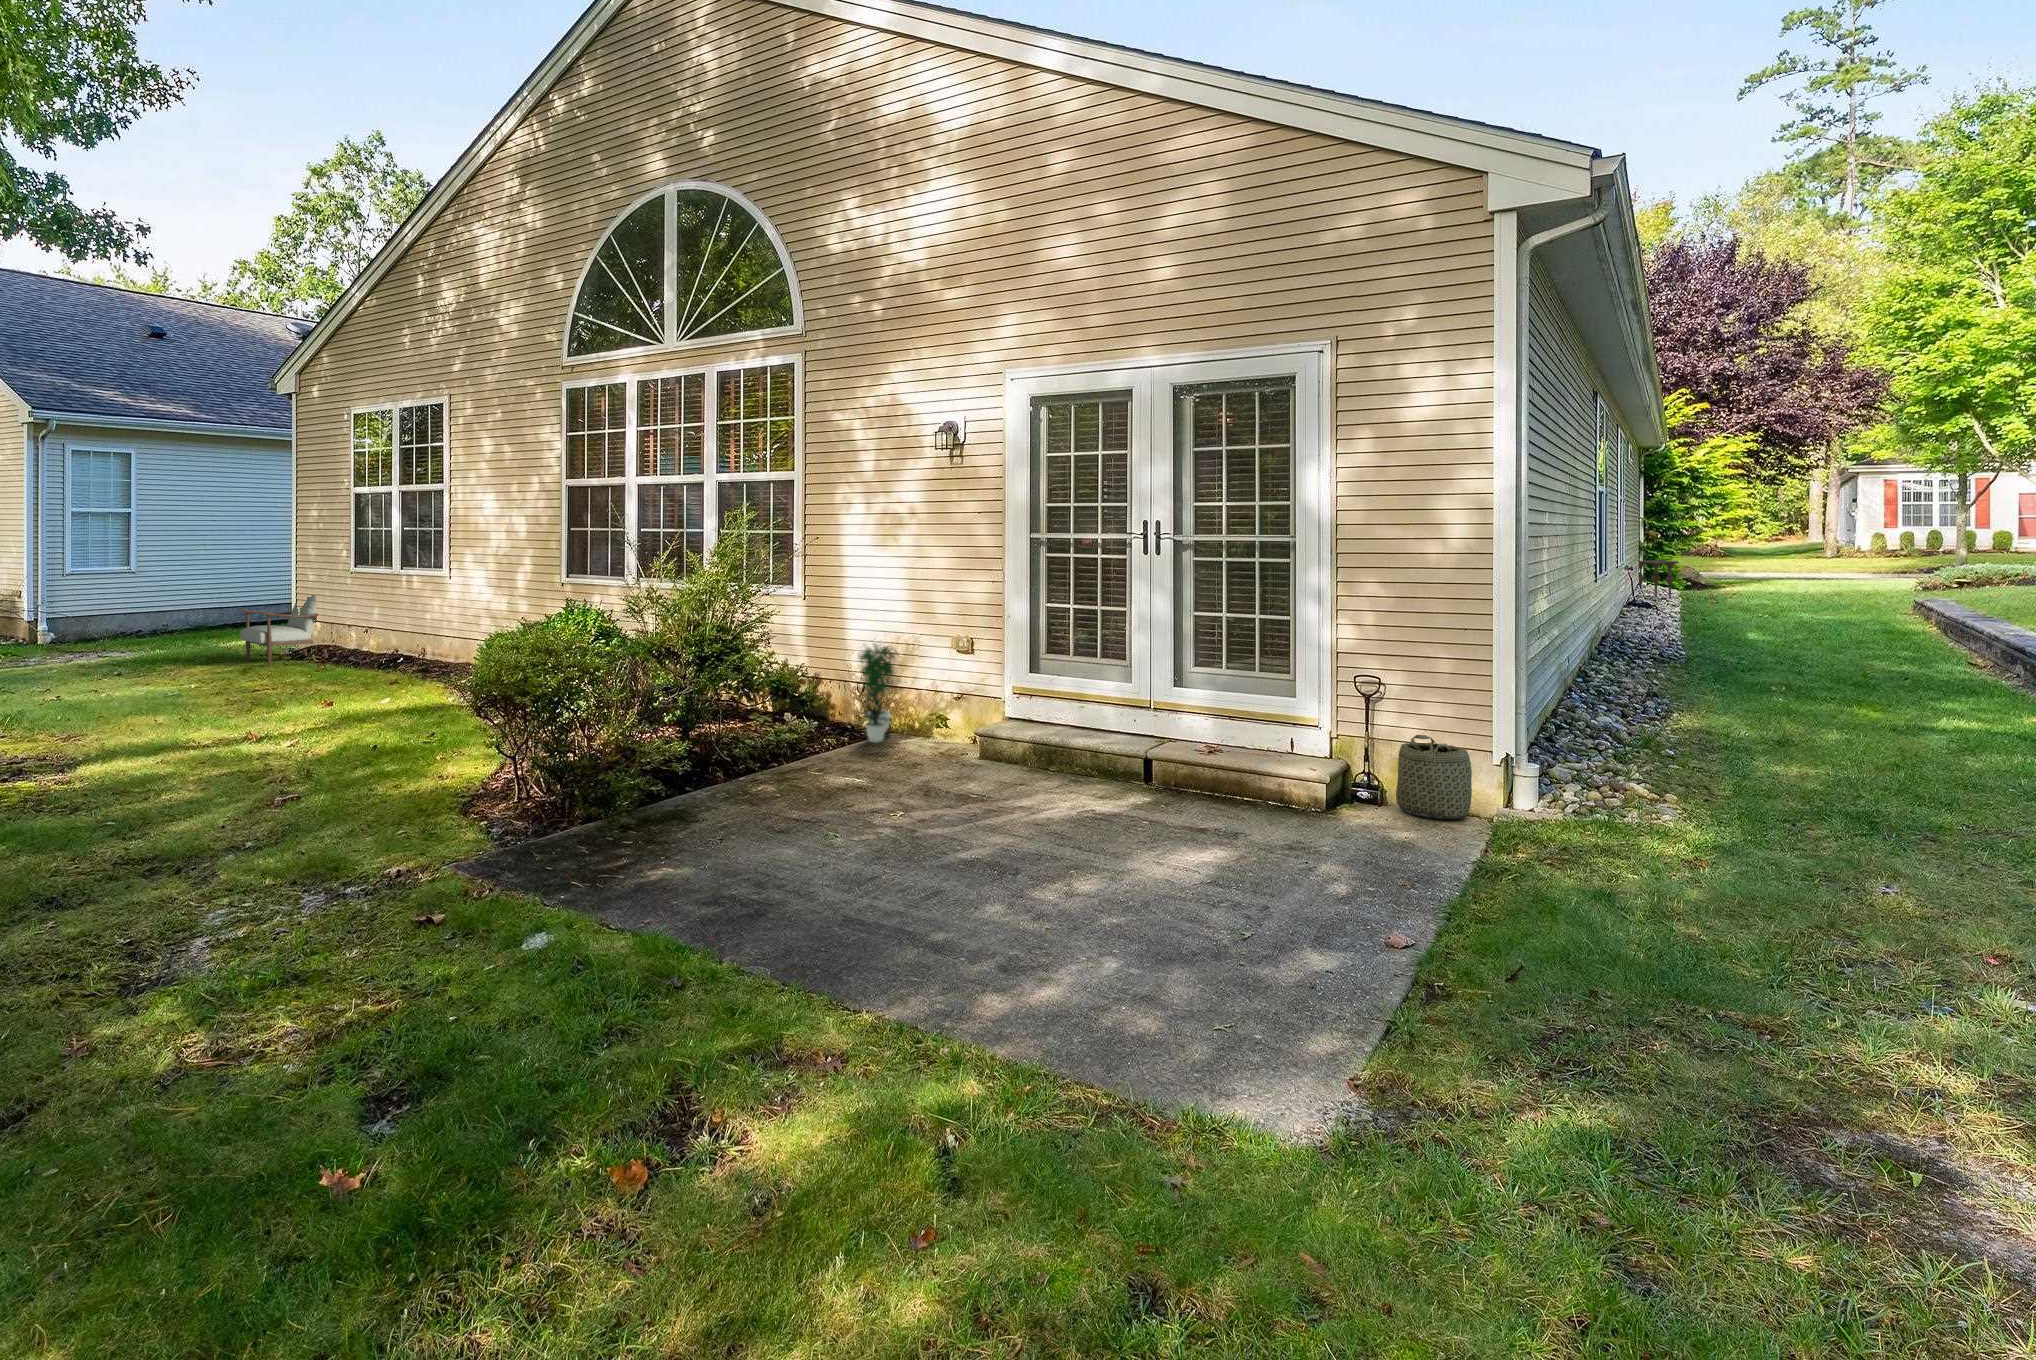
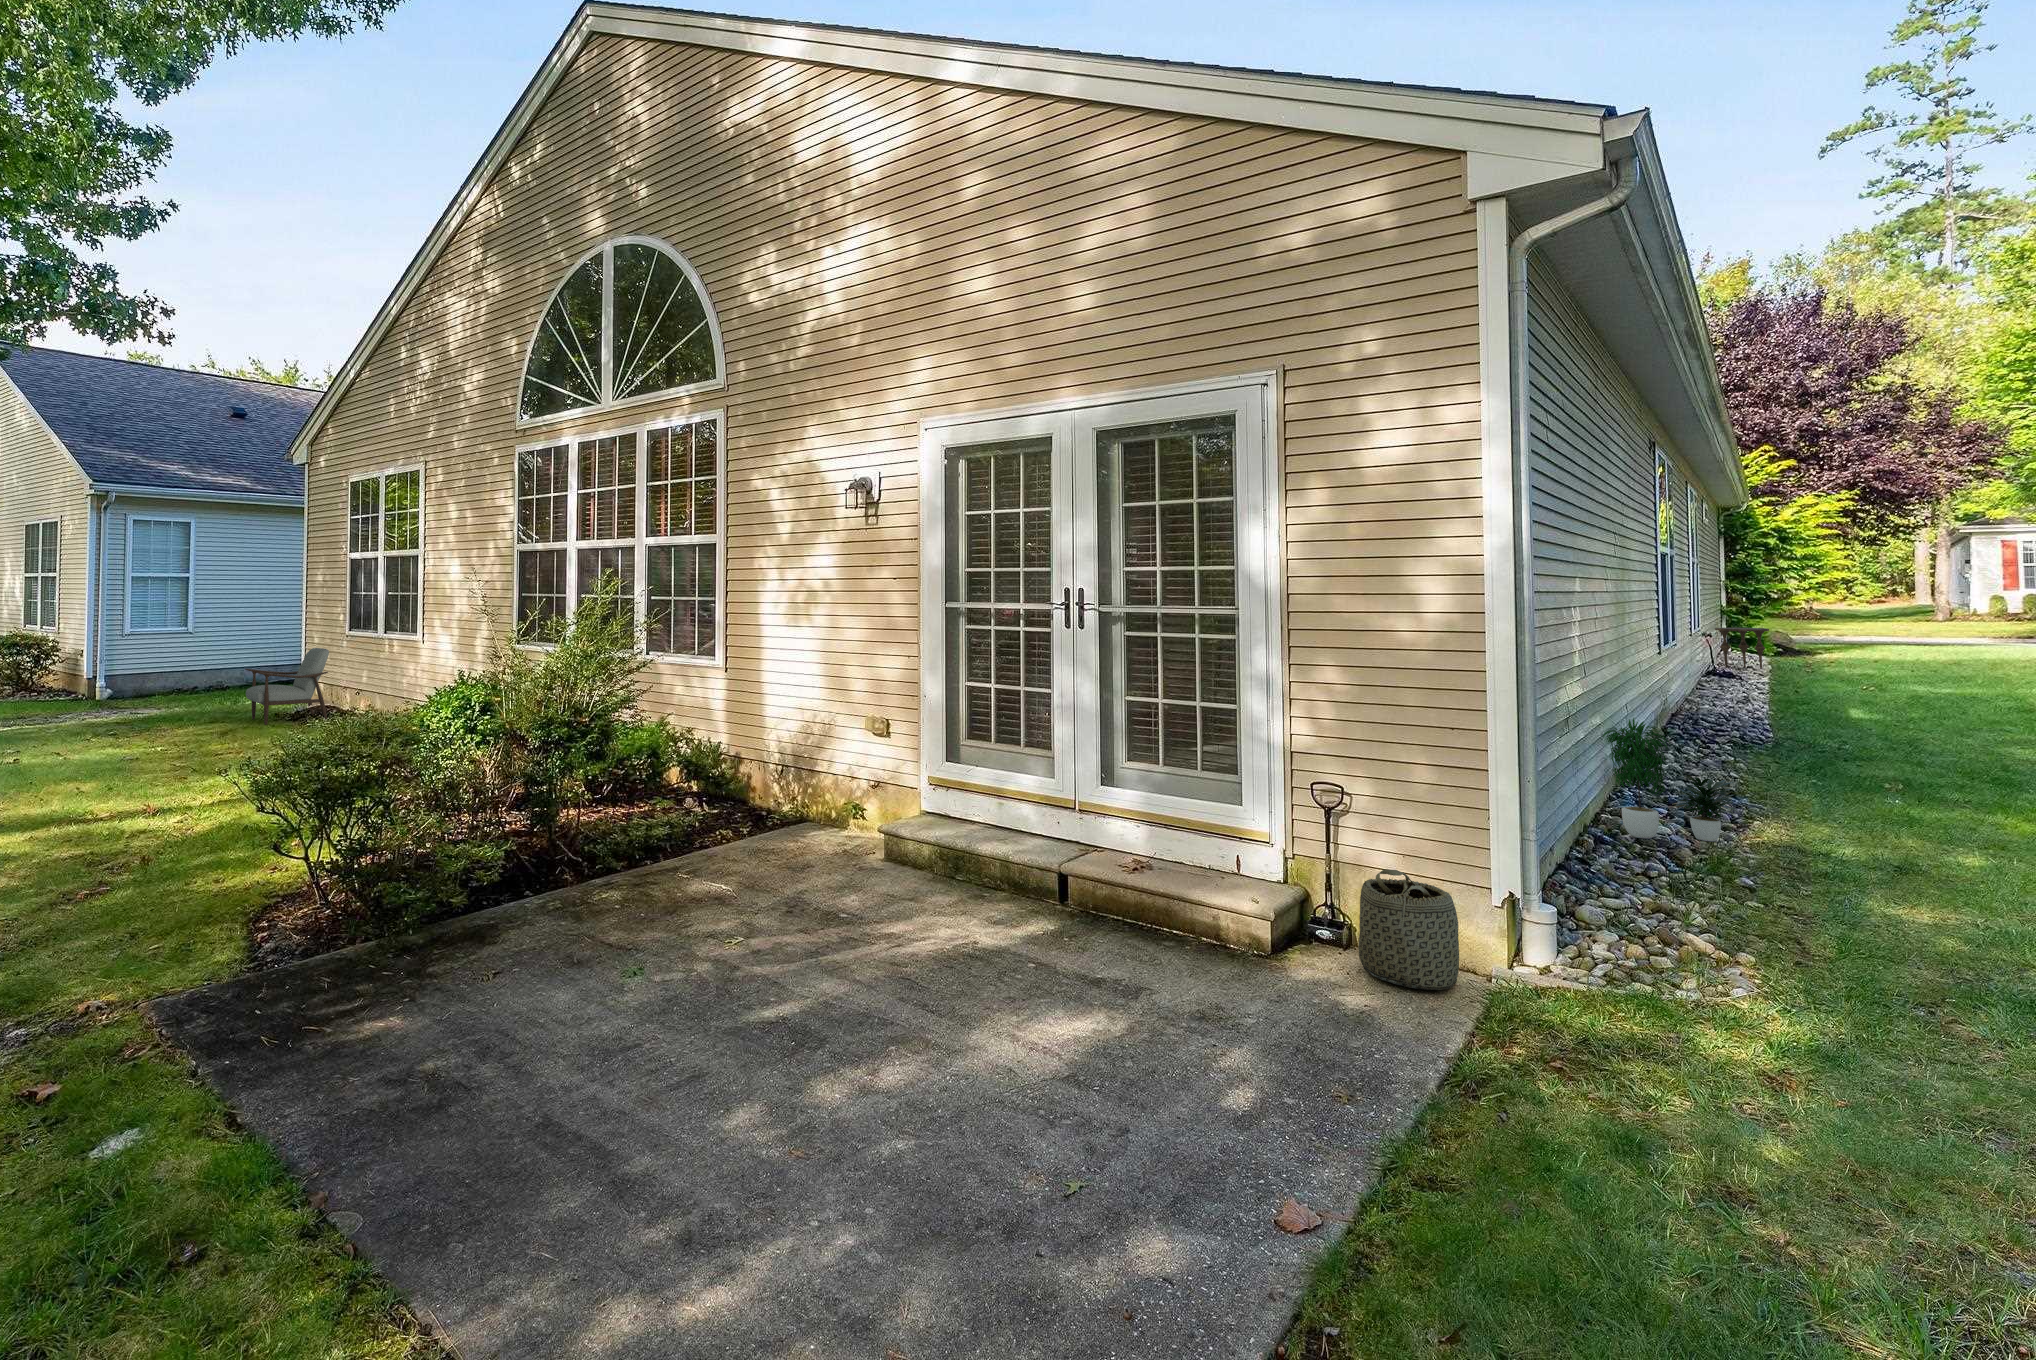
potted plant: present [854,644,898,743] -> present [1603,718,1739,842]

